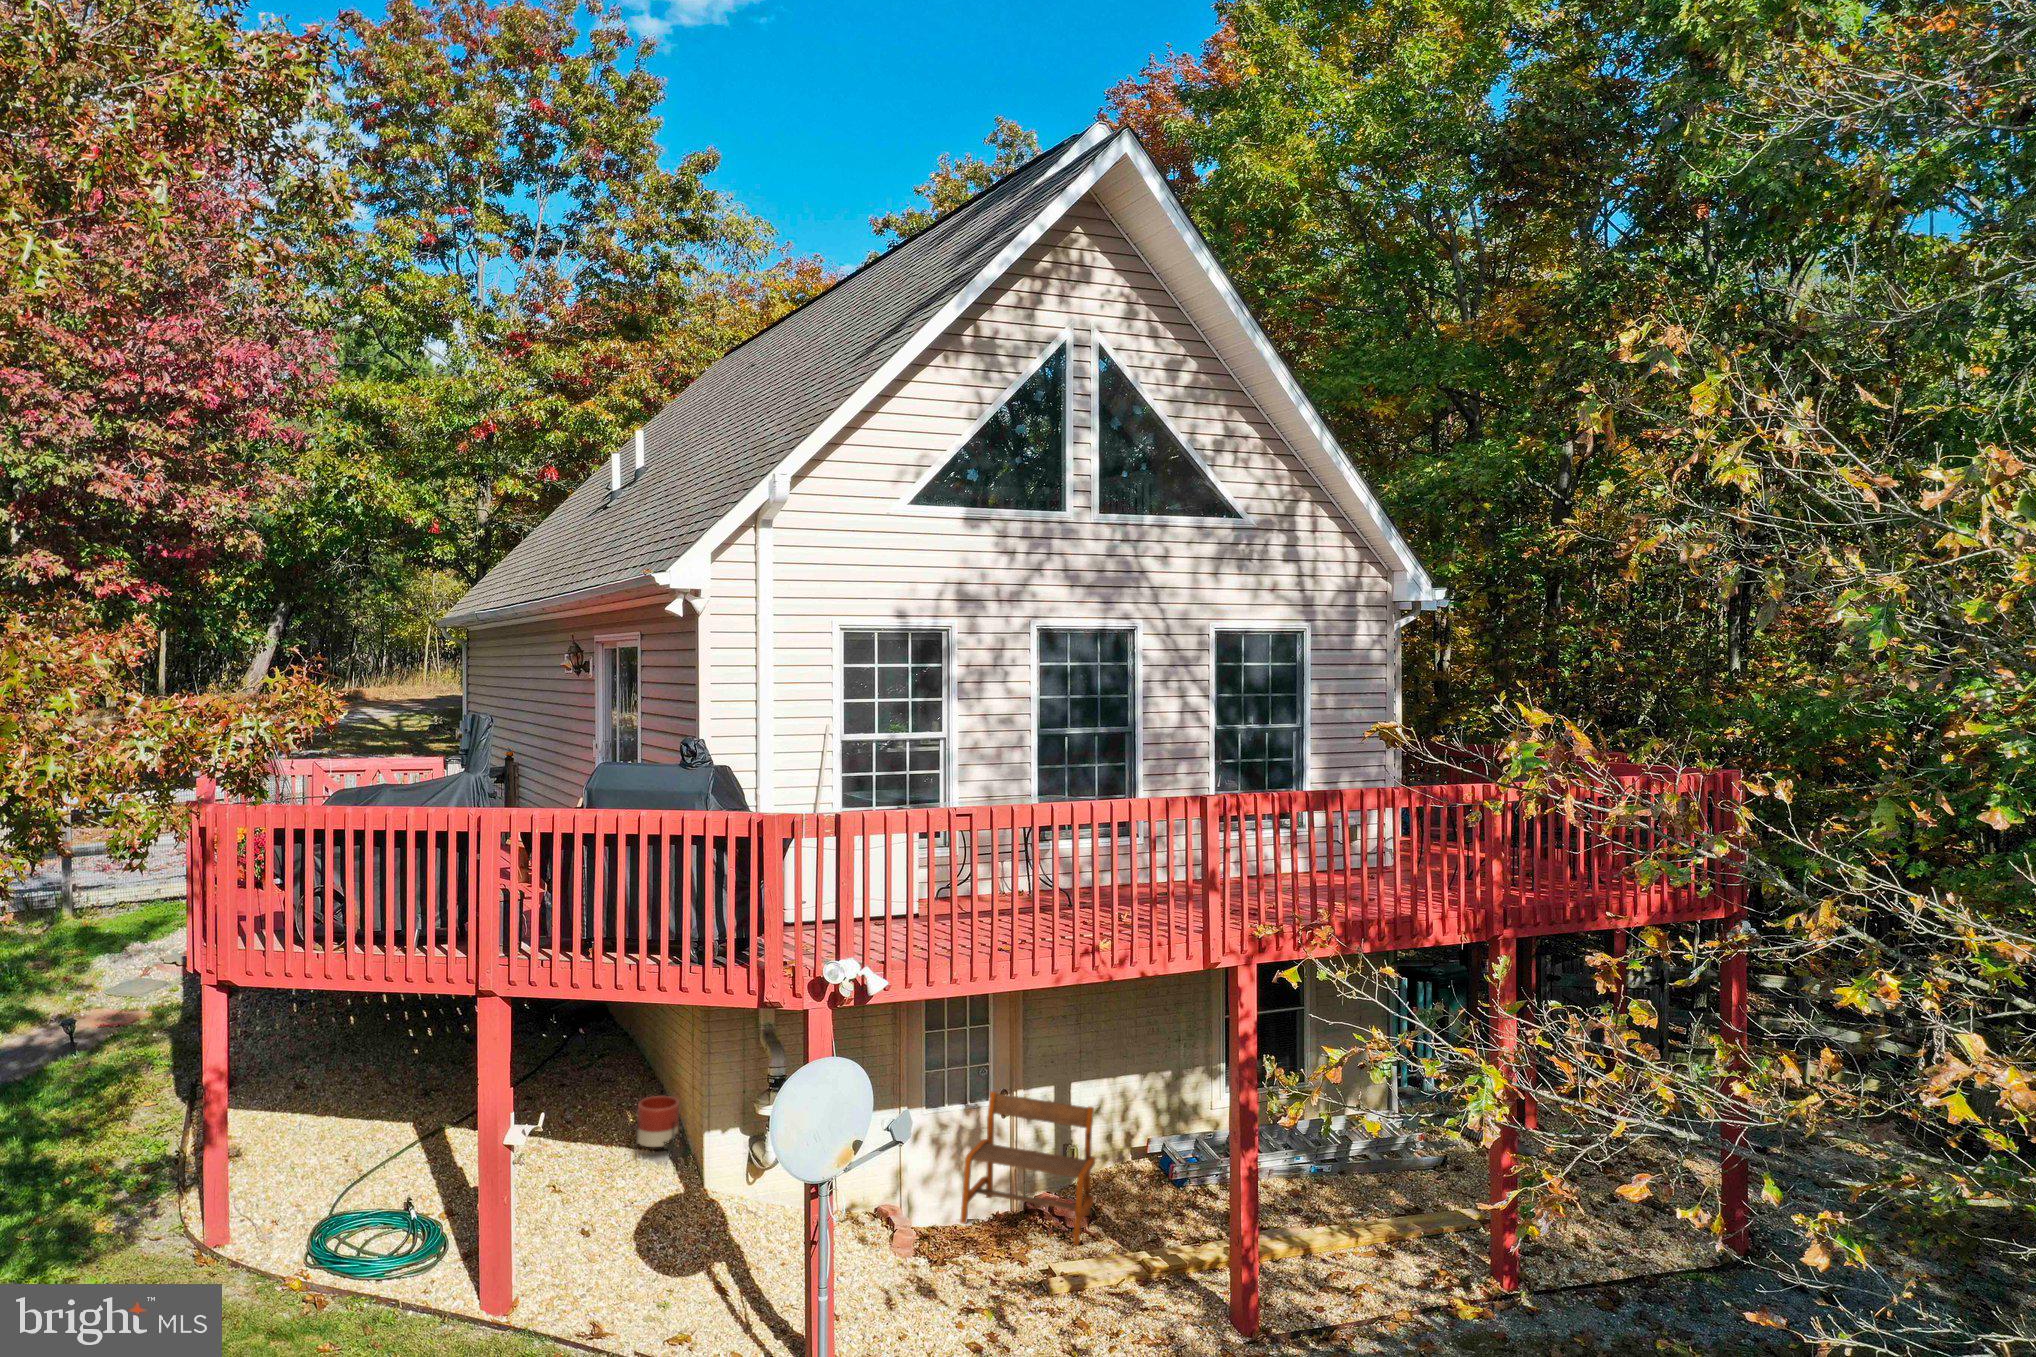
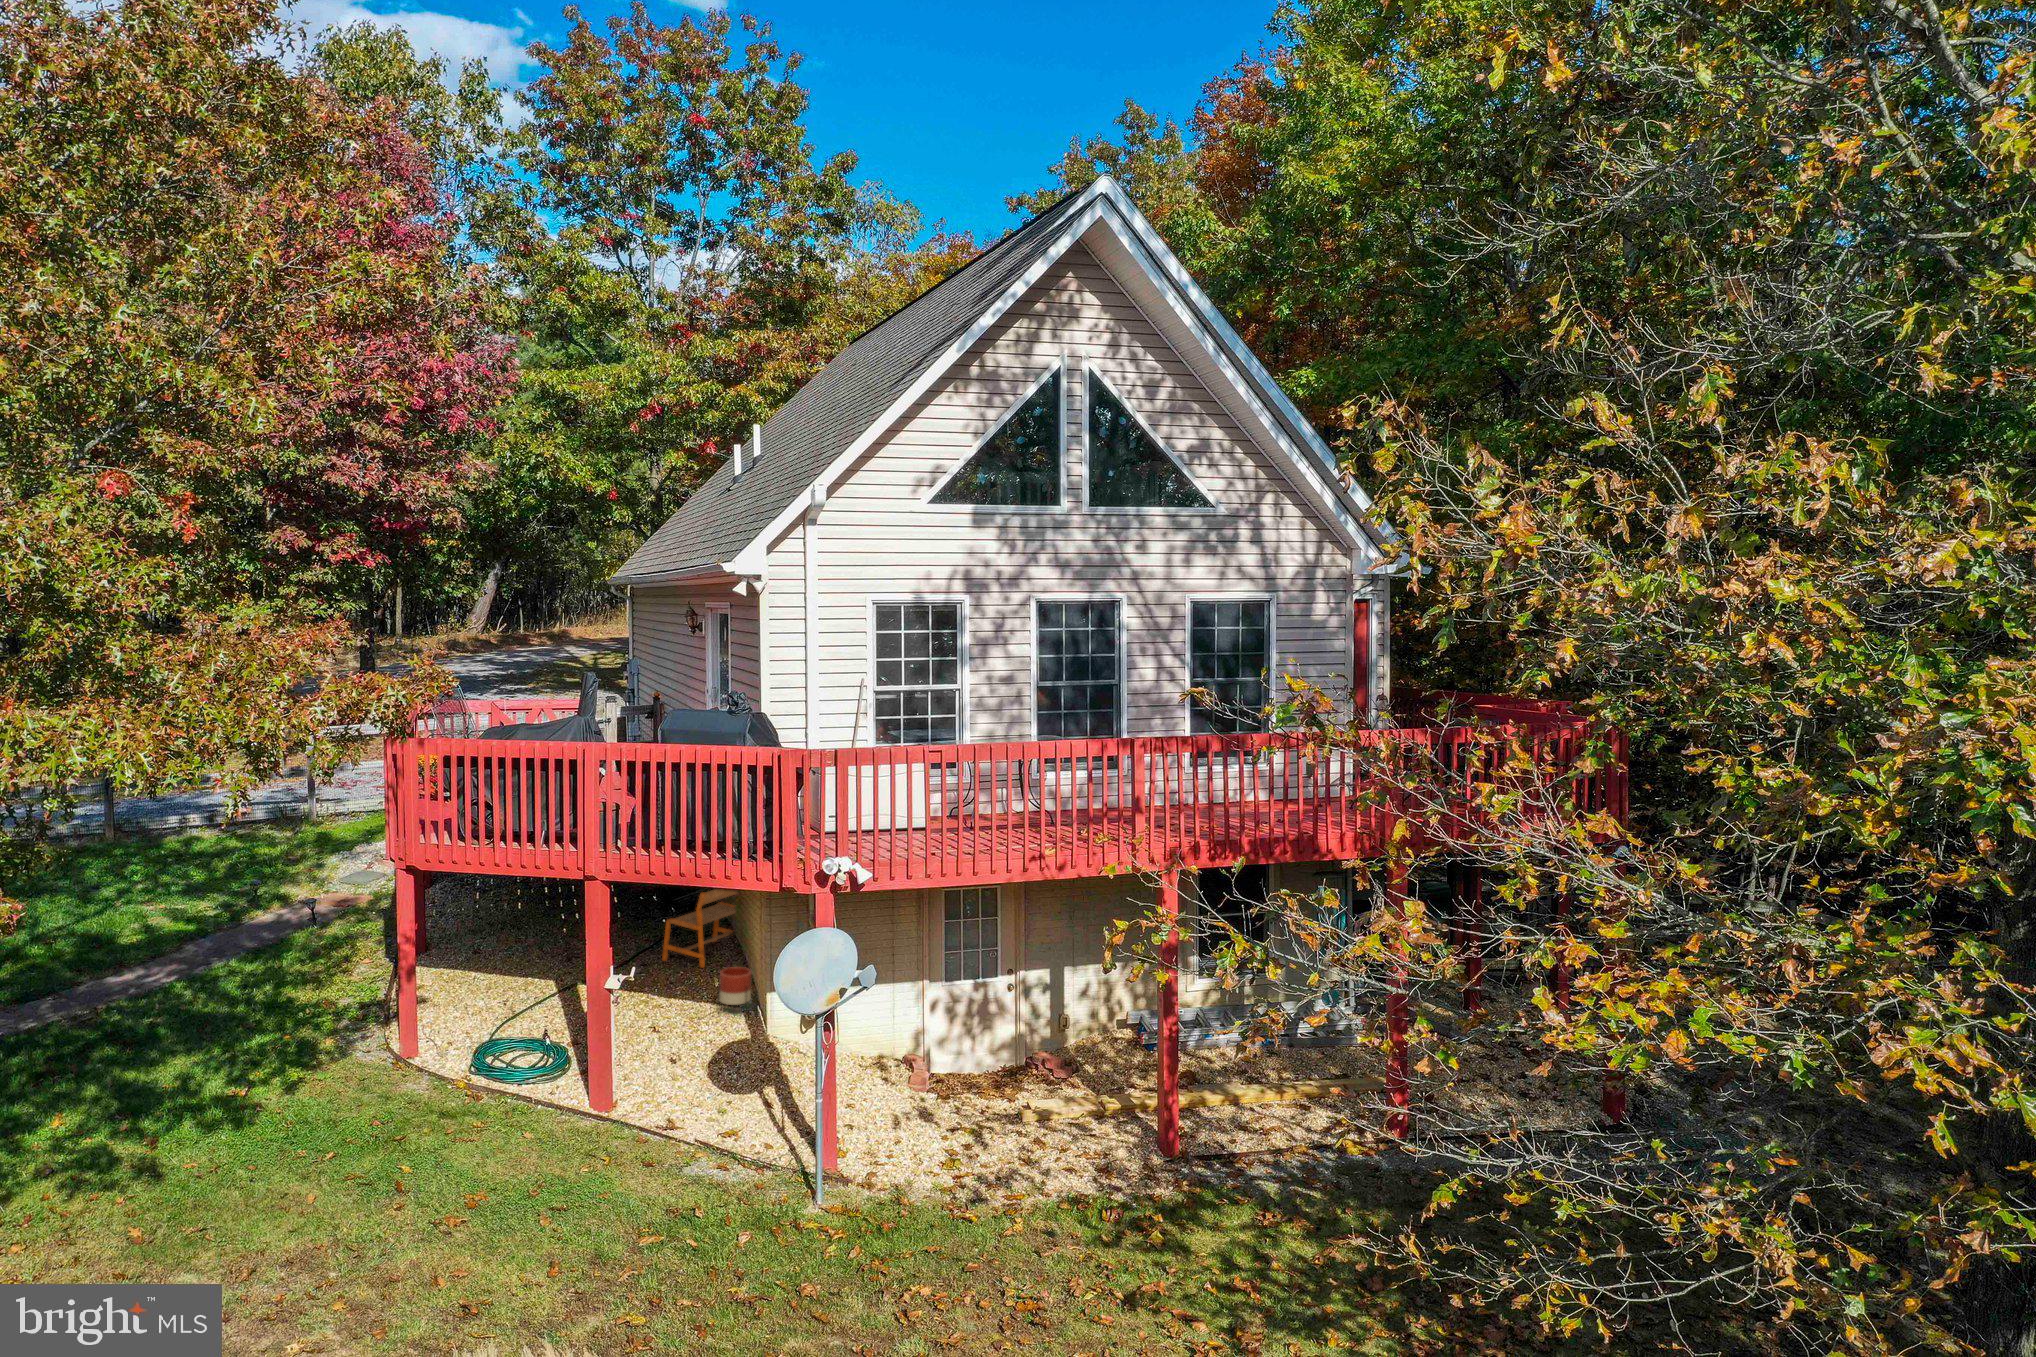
bench: present [960,1092,1095,1245] -> present [662,890,737,968]

